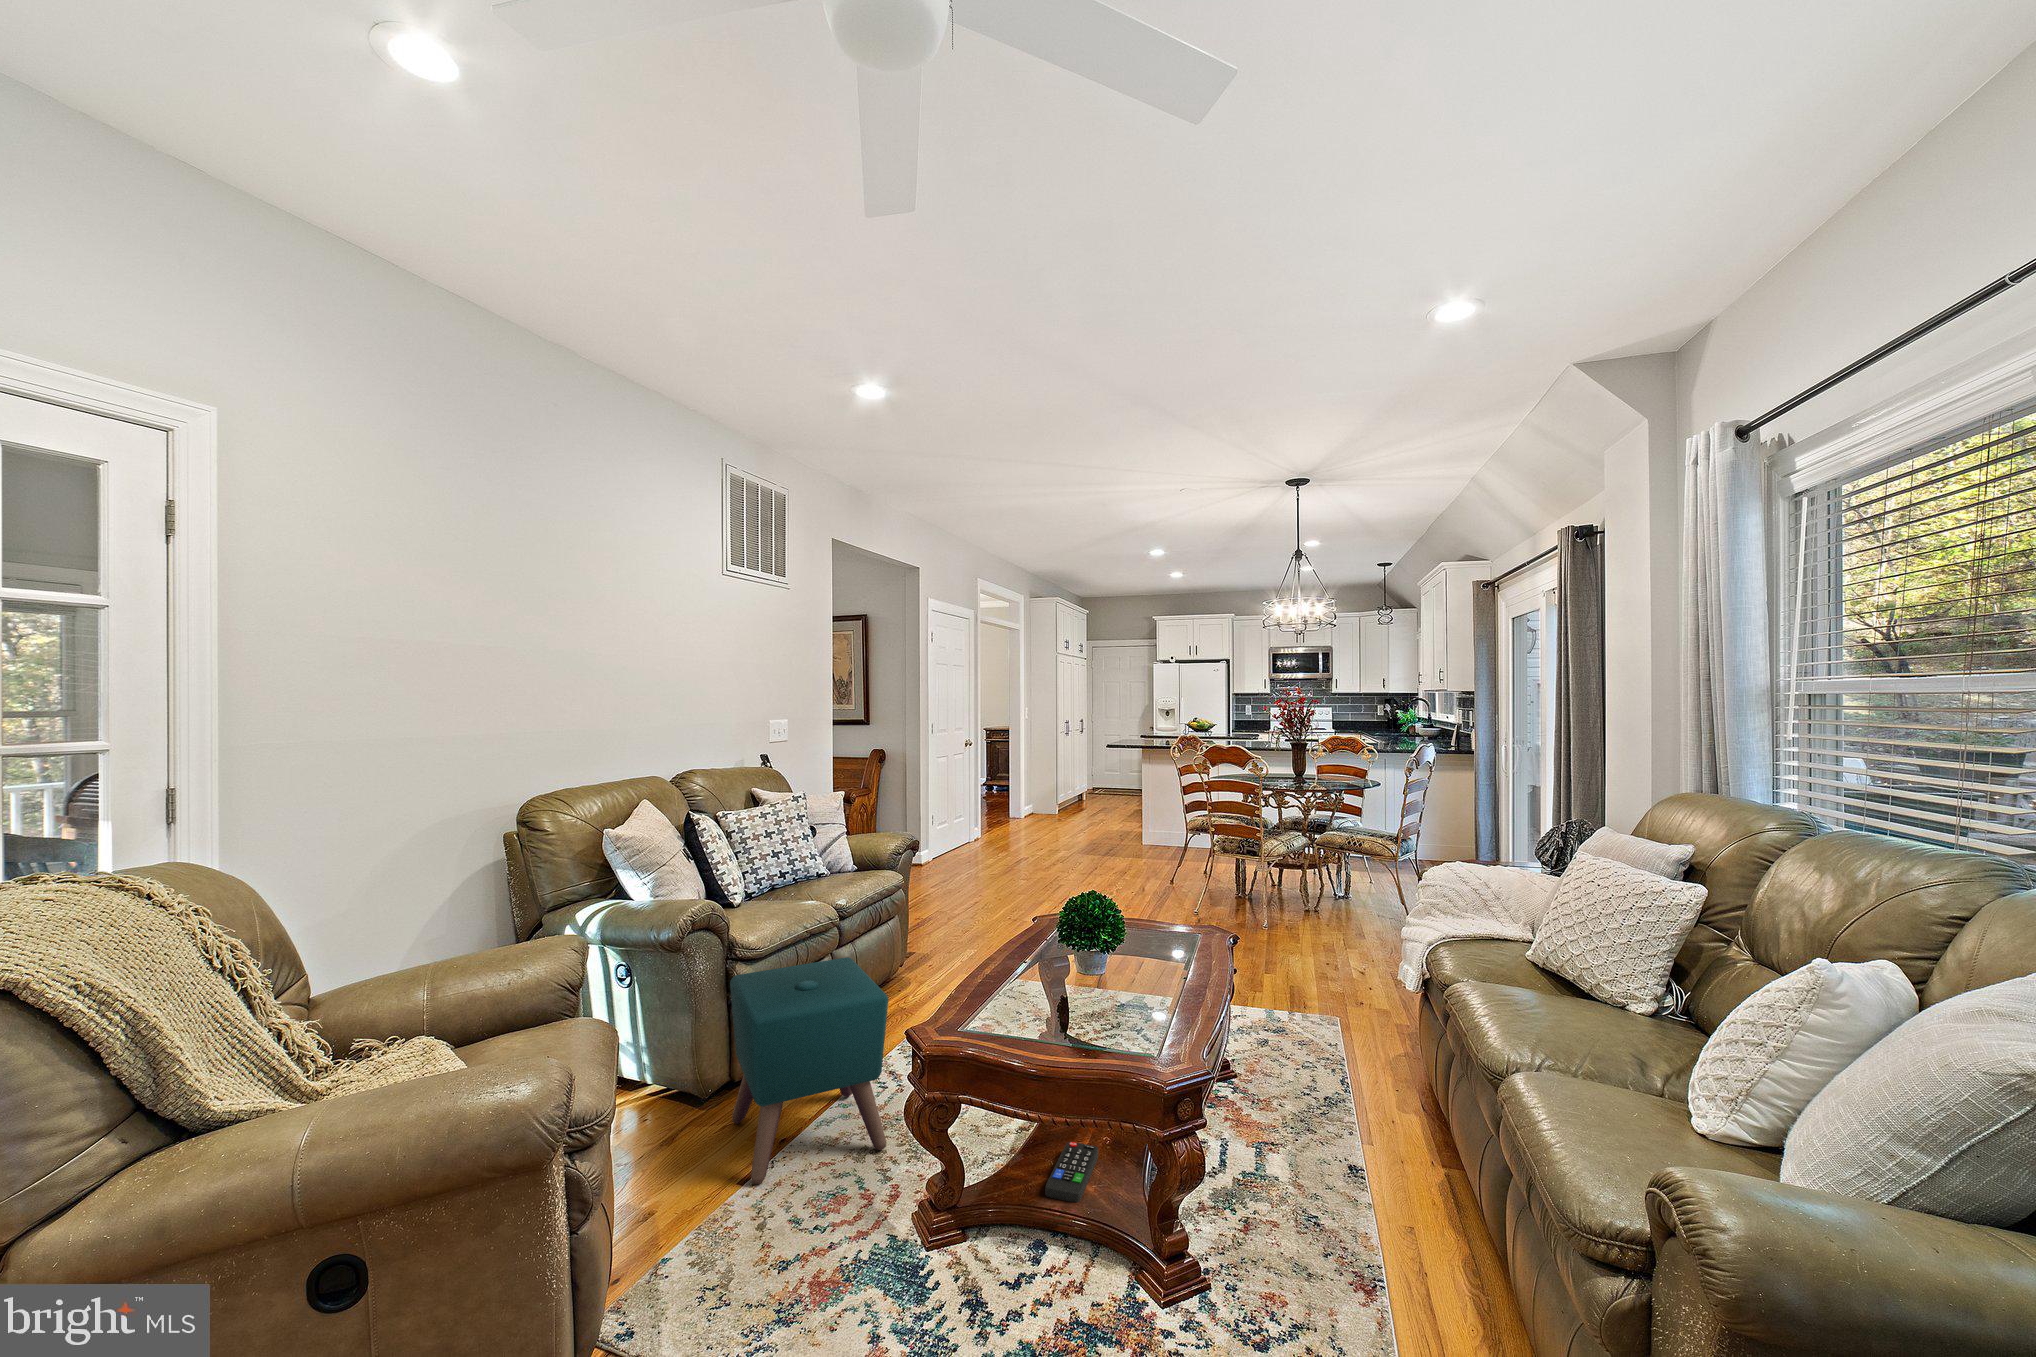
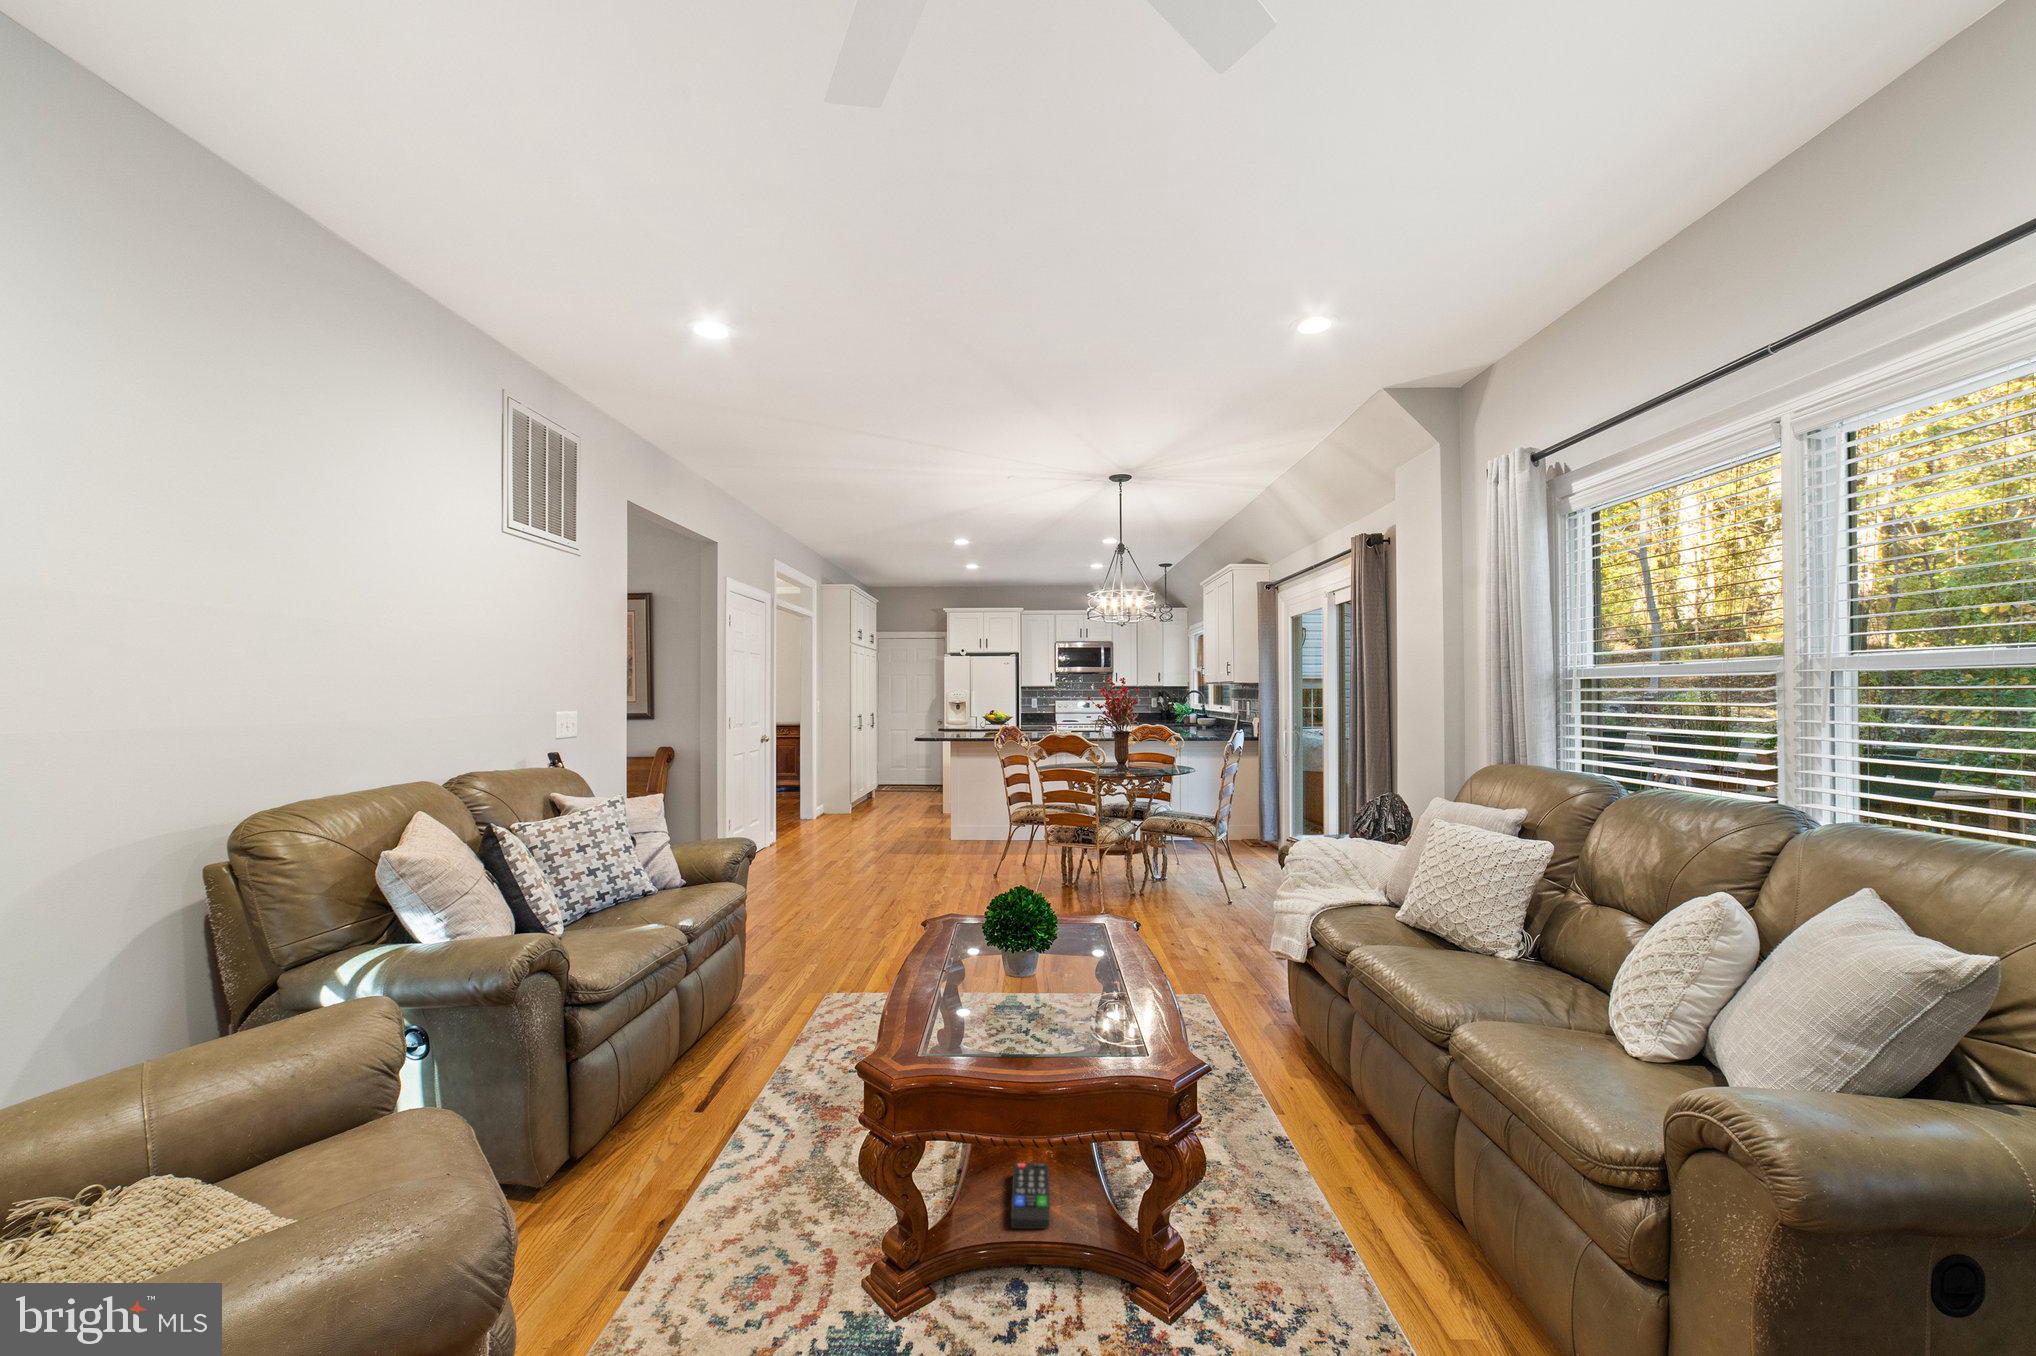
ottoman: present [730,957,888,1185] -> none [583,988,803,1286]

